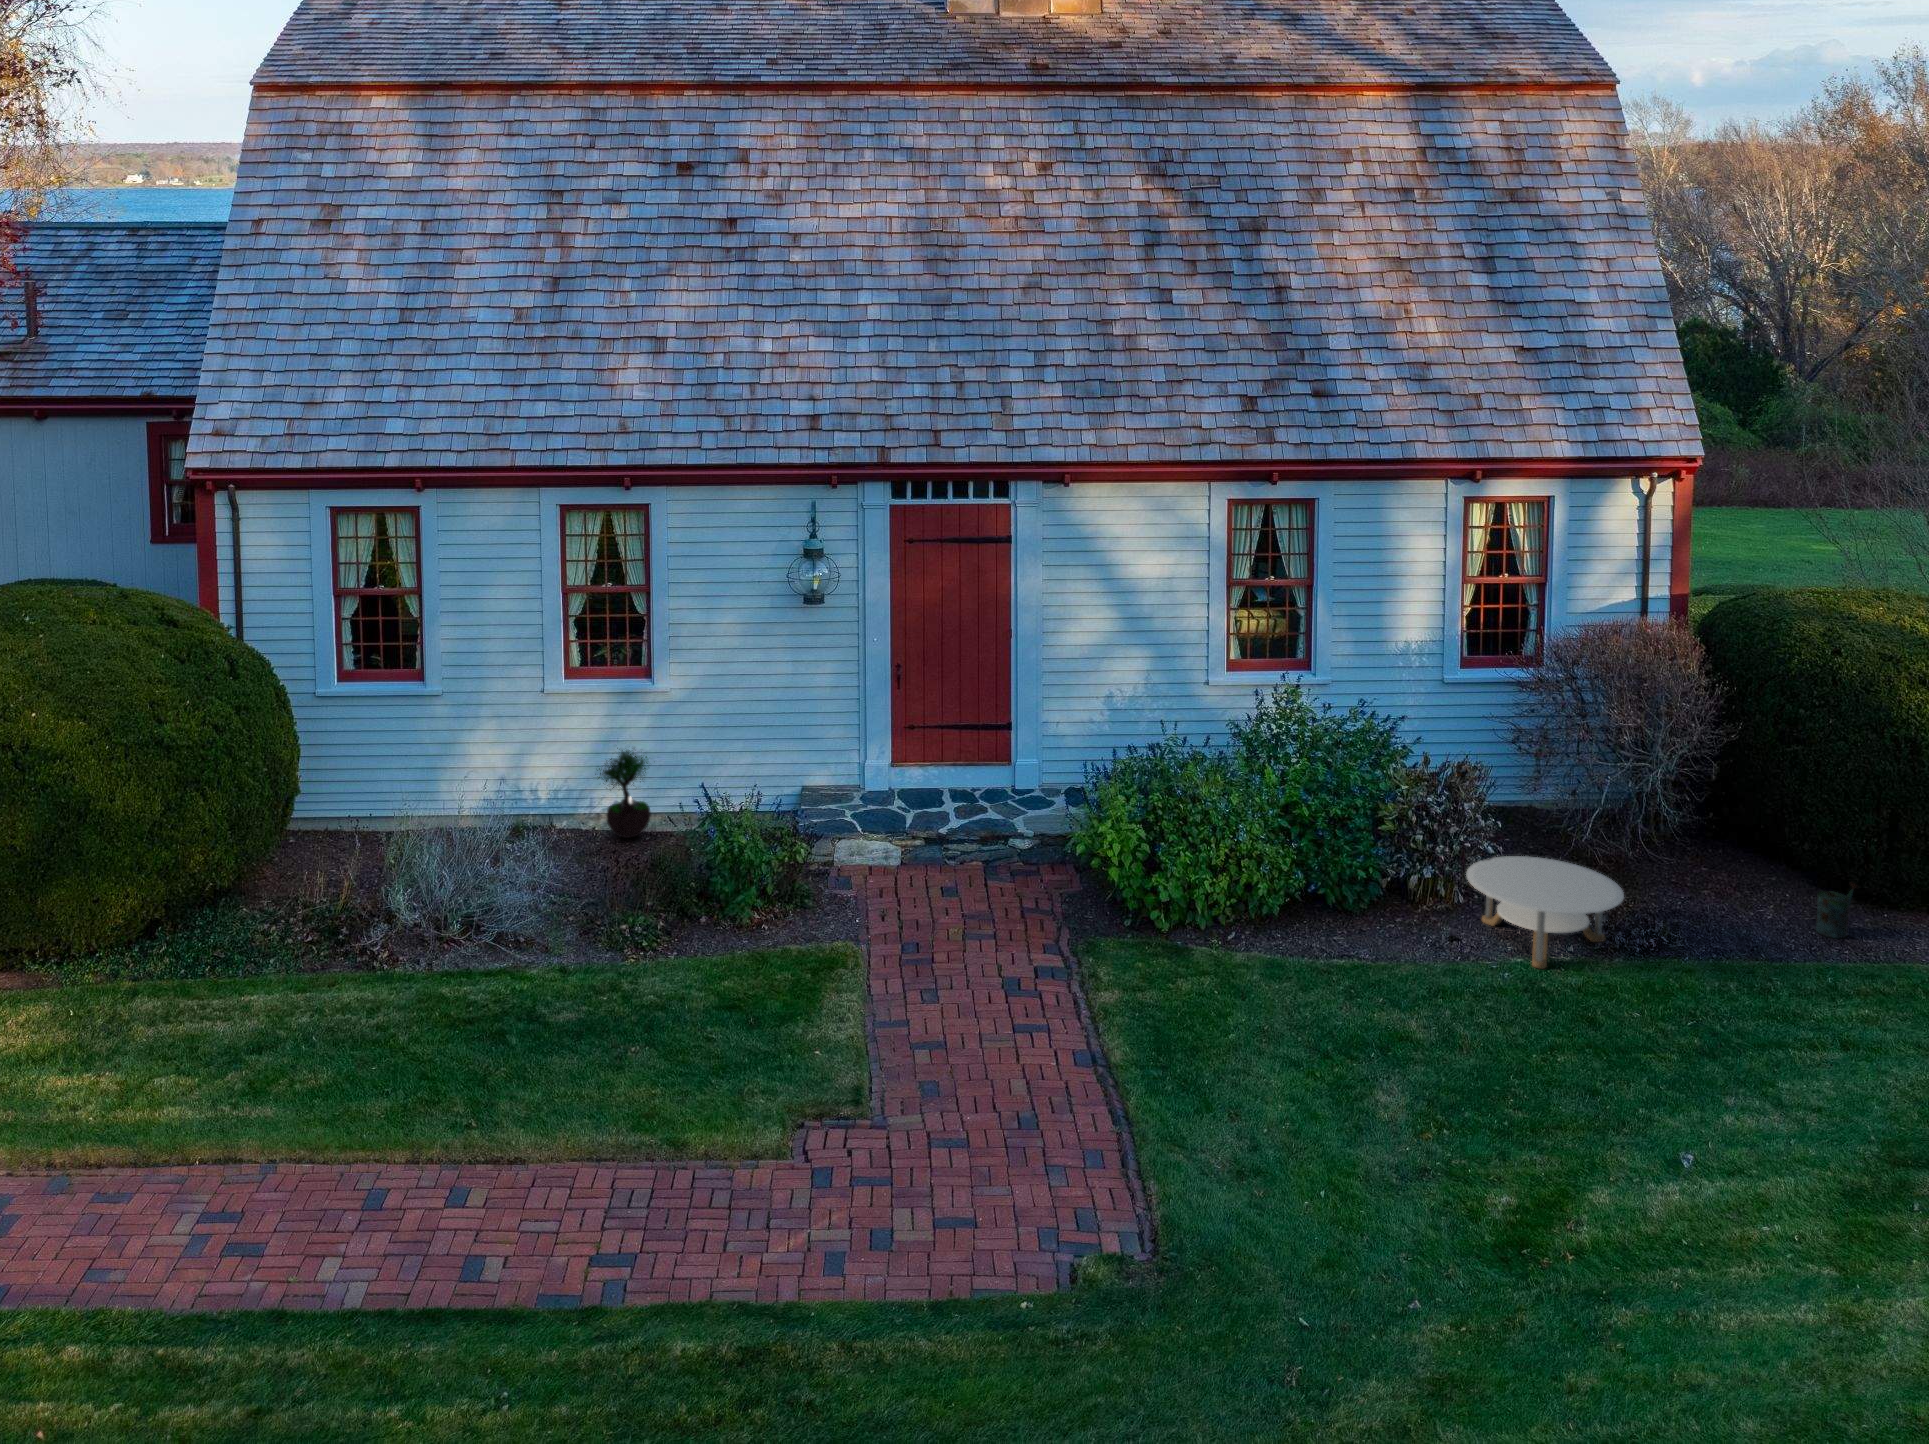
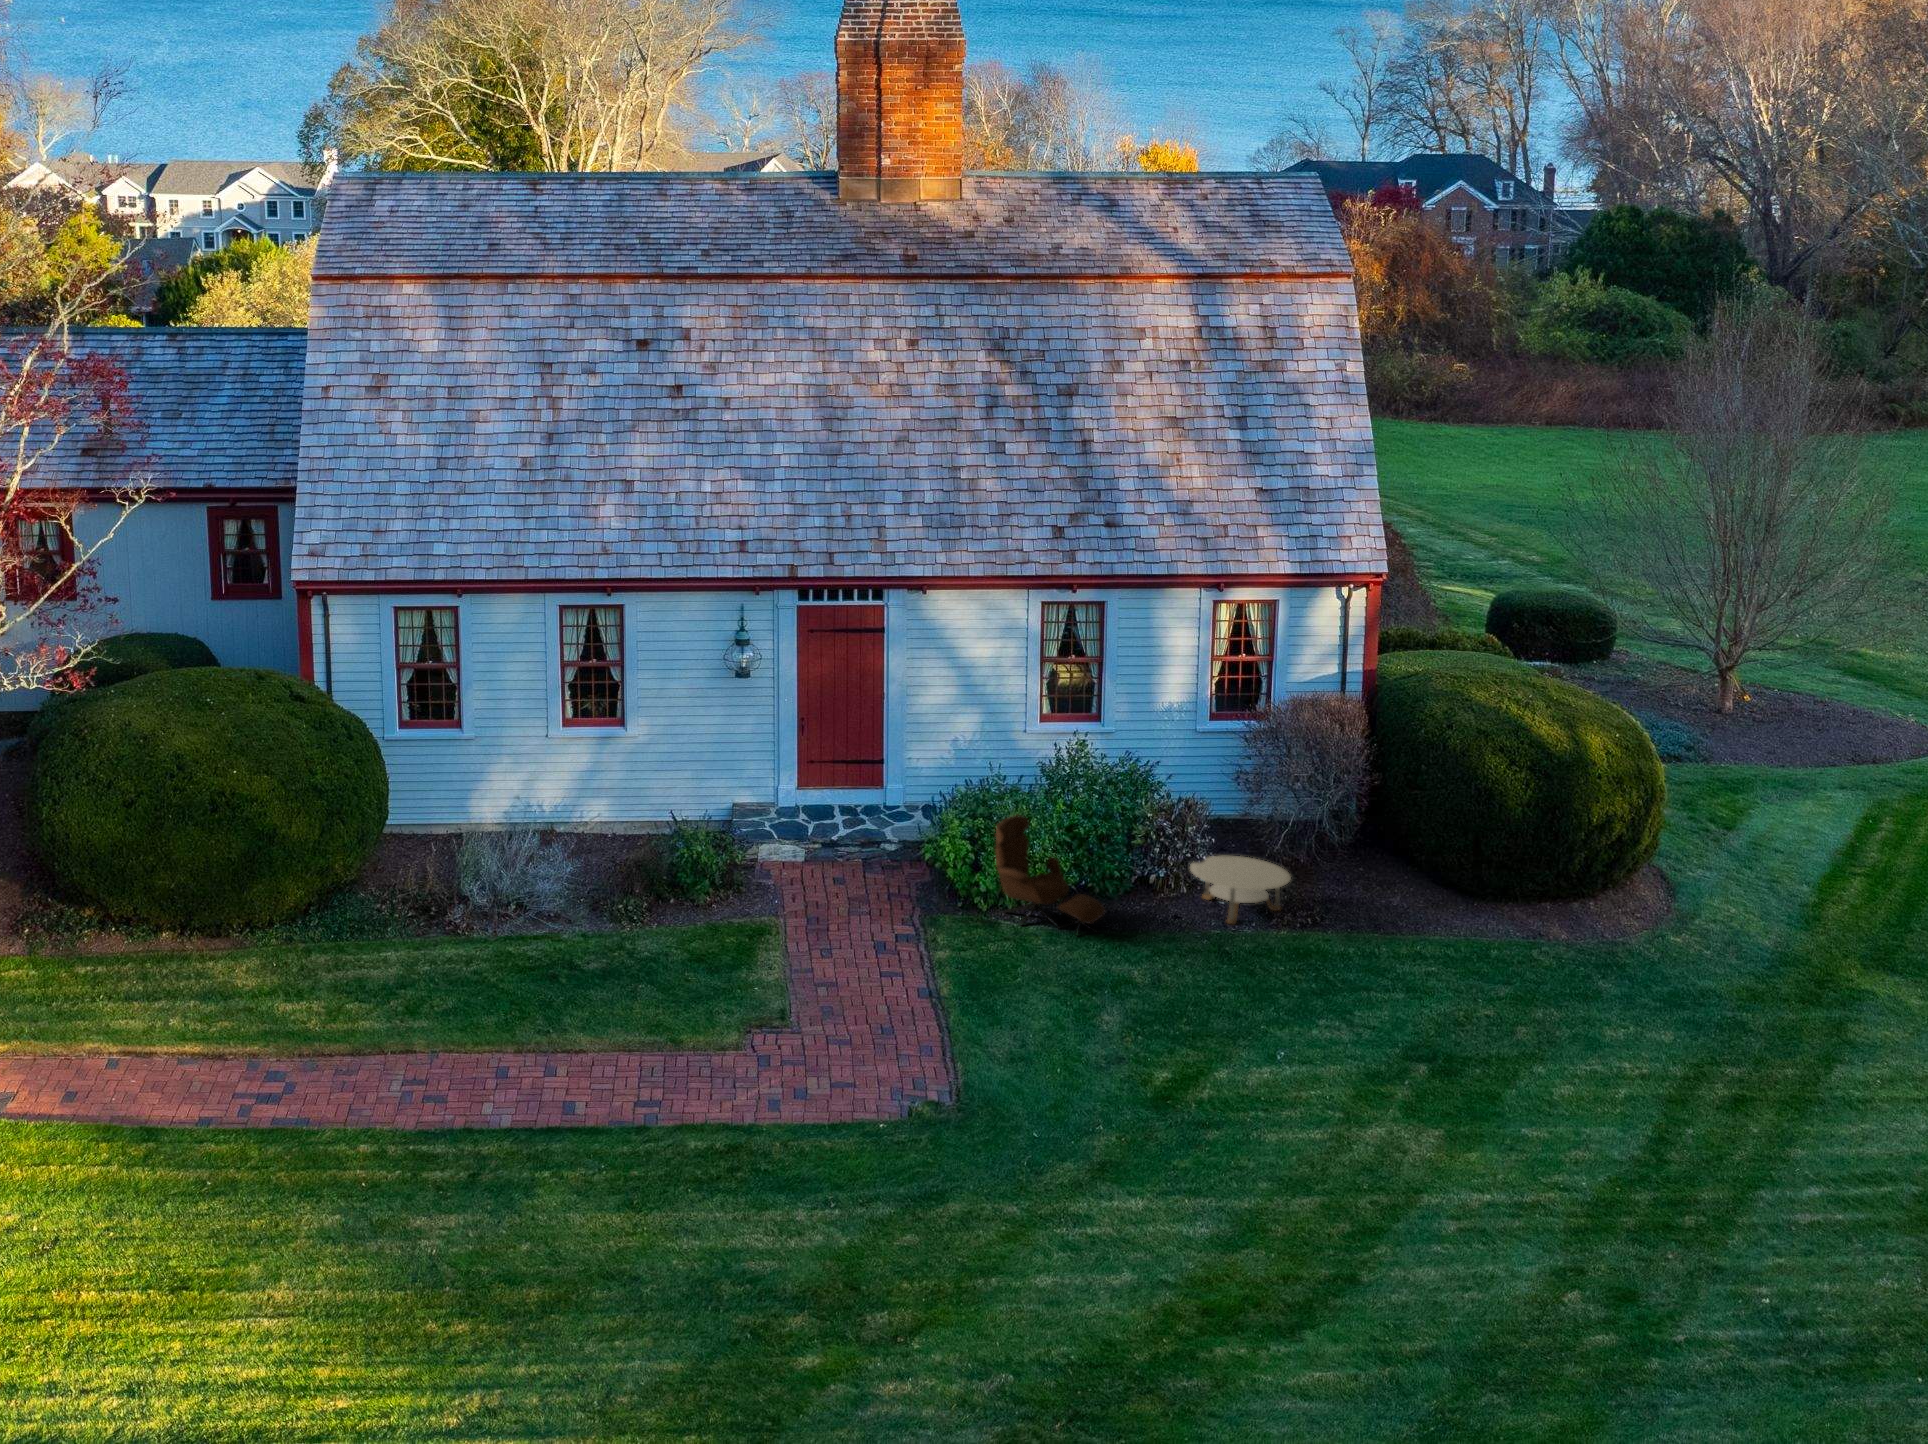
potted tree: present [595,748,651,838] -> none [591,768,633,835]
lounge chair: none [1176,800,1349,998] -> present [996,815,1105,935]
watering can: present [1816,883,1859,938] -> none [1426,877,1460,912]

